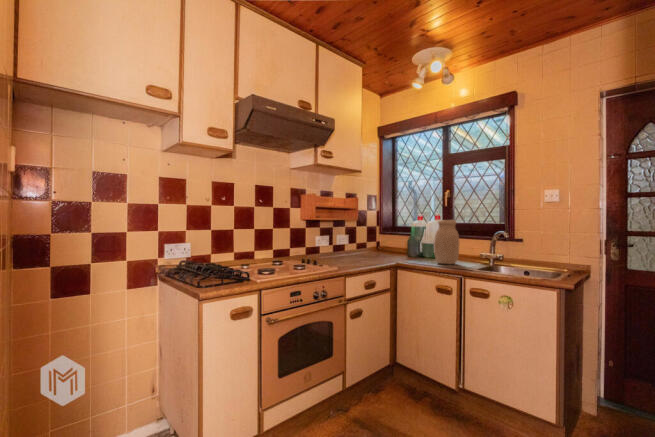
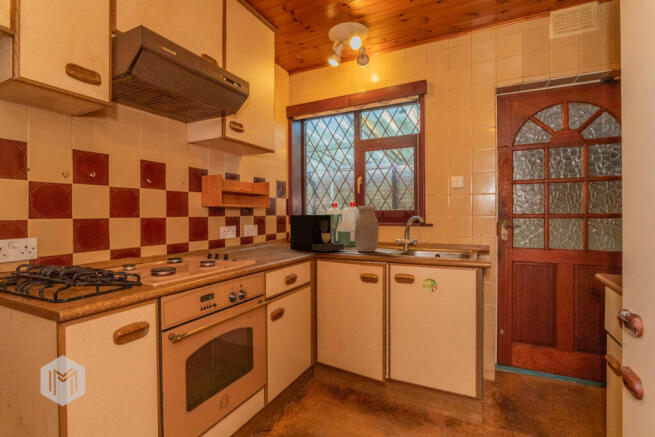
coffee maker: none [376,227,424,262] -> present [290,215,344,252]

